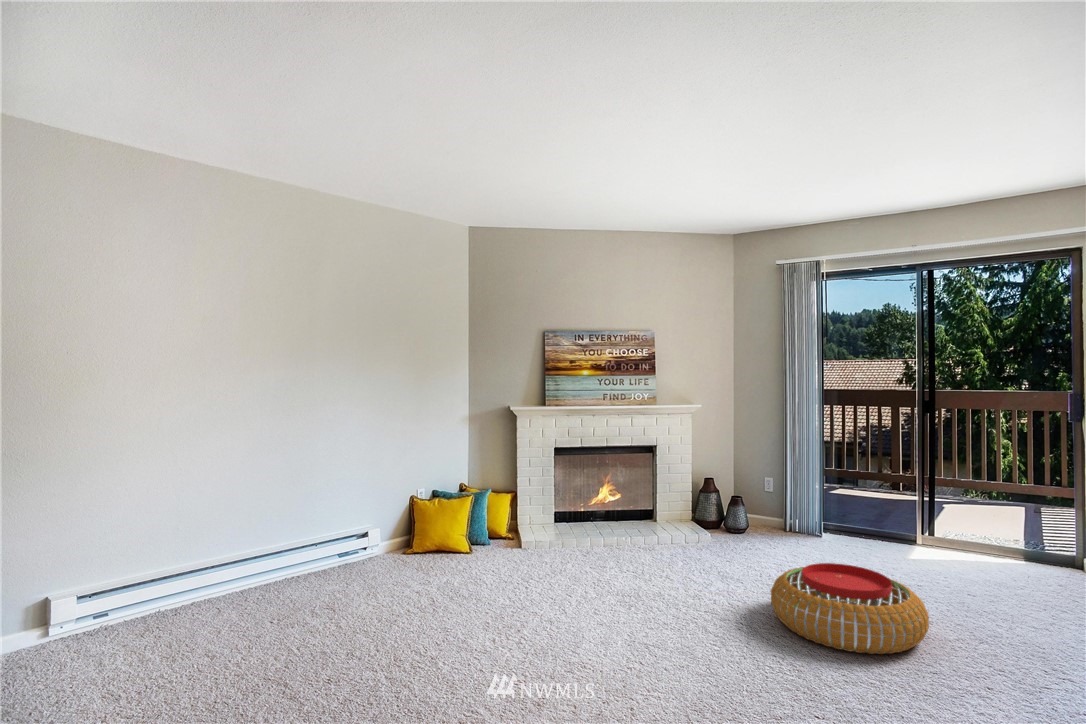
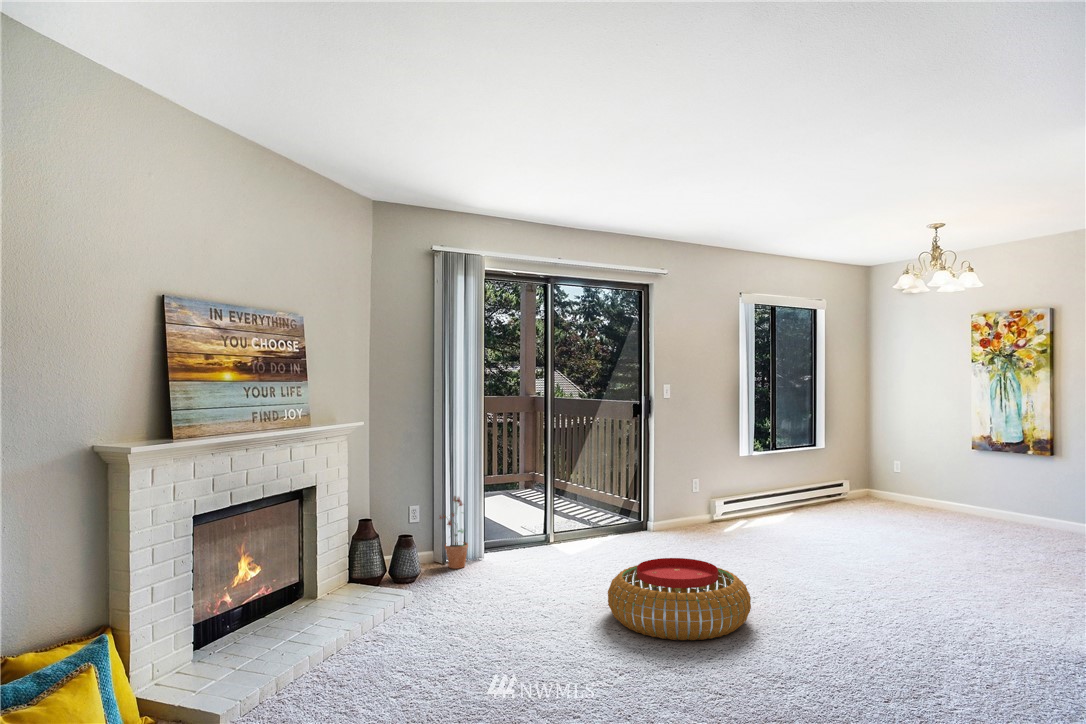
potted plant: none [773,477,796,539] -> present [440,496,468,569]

